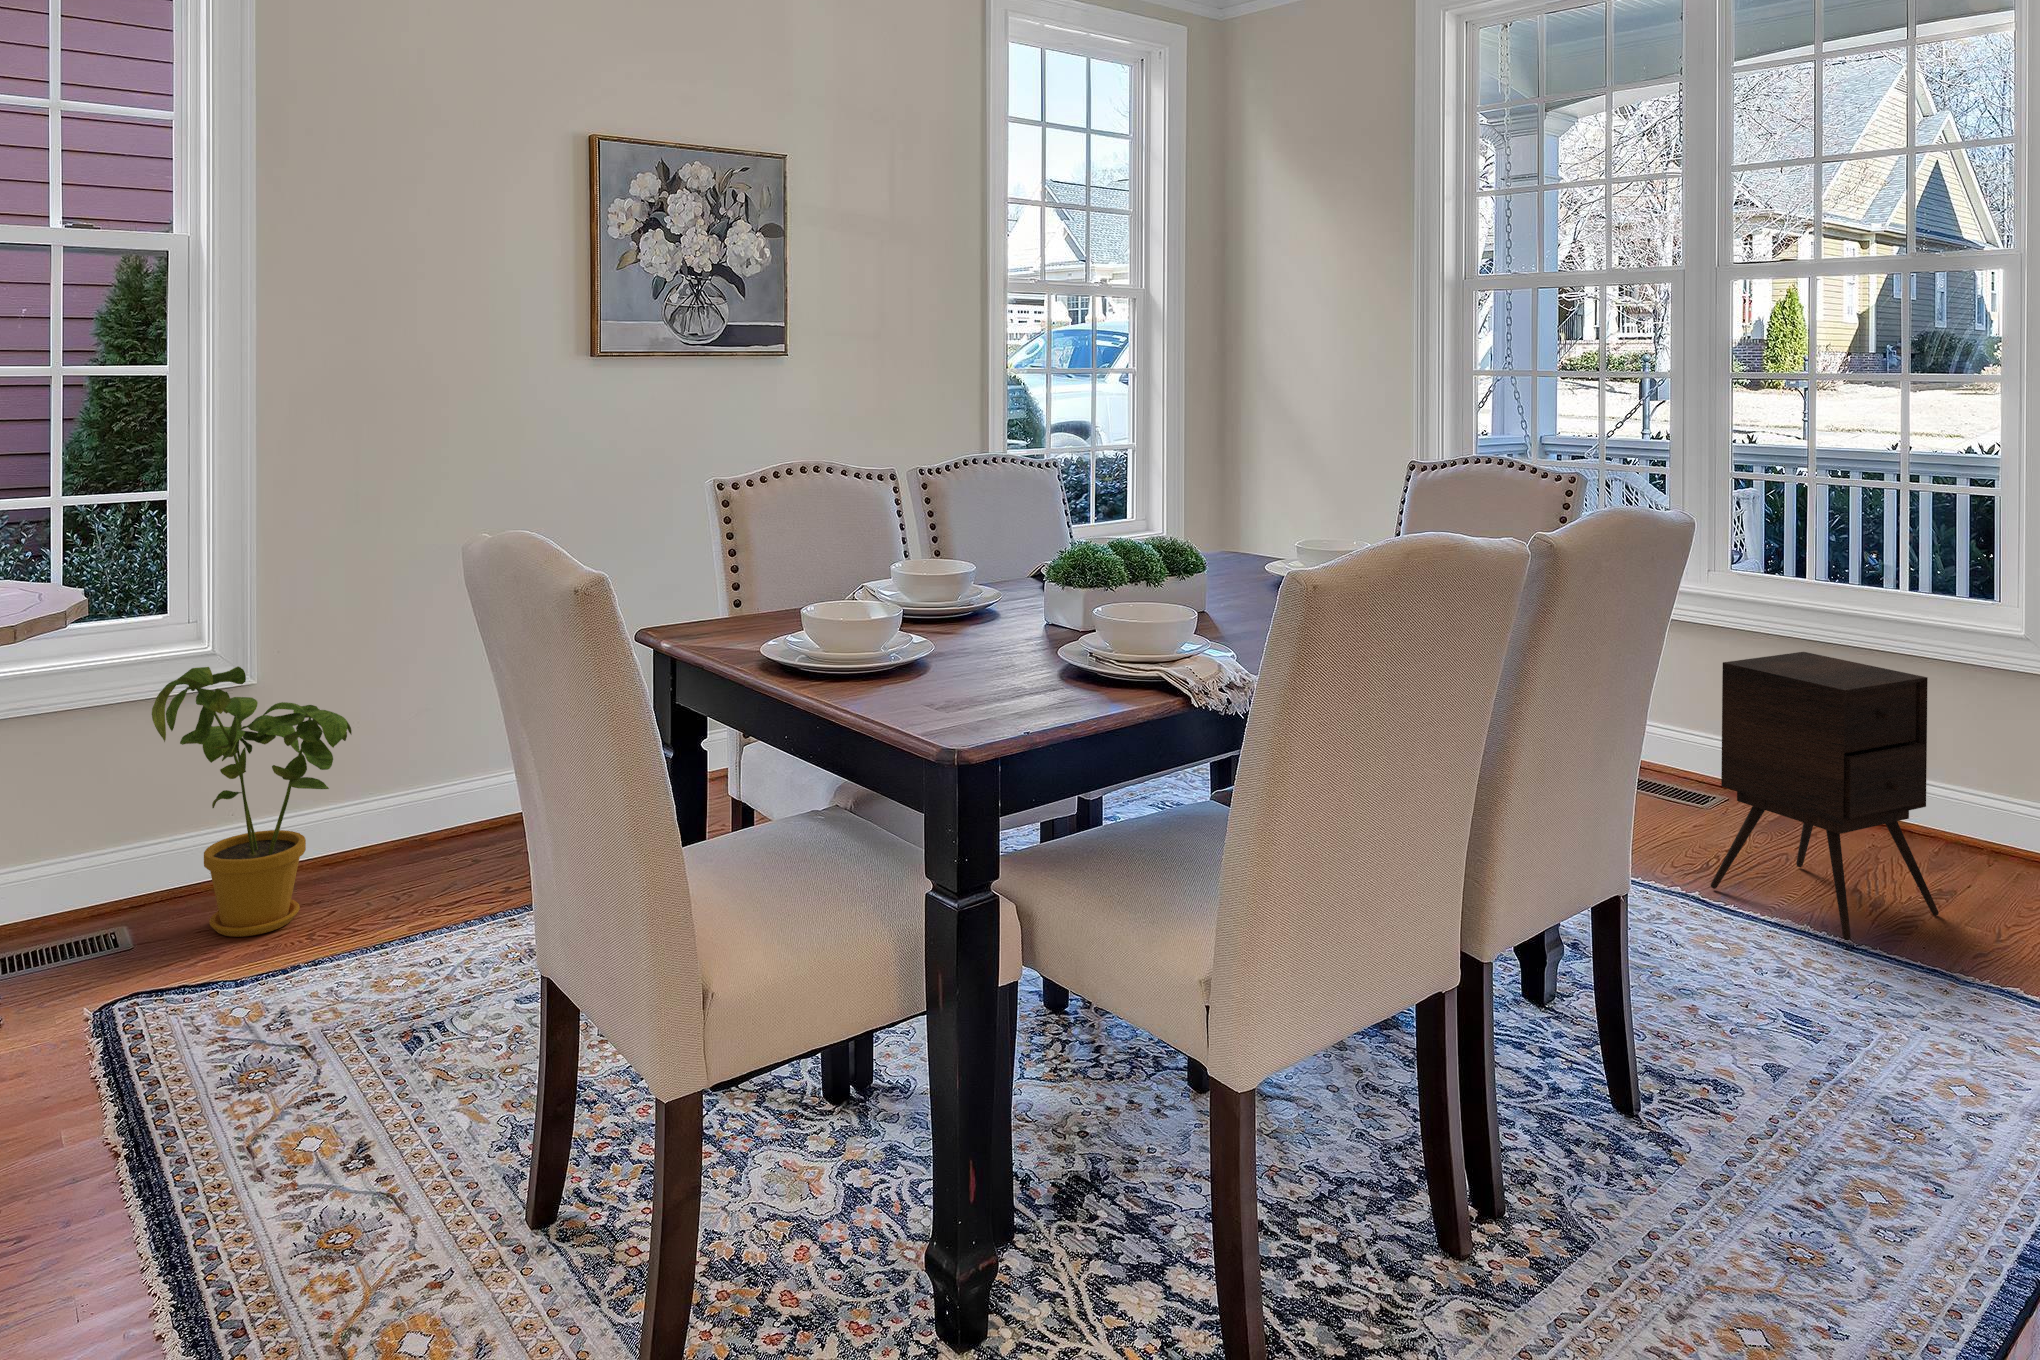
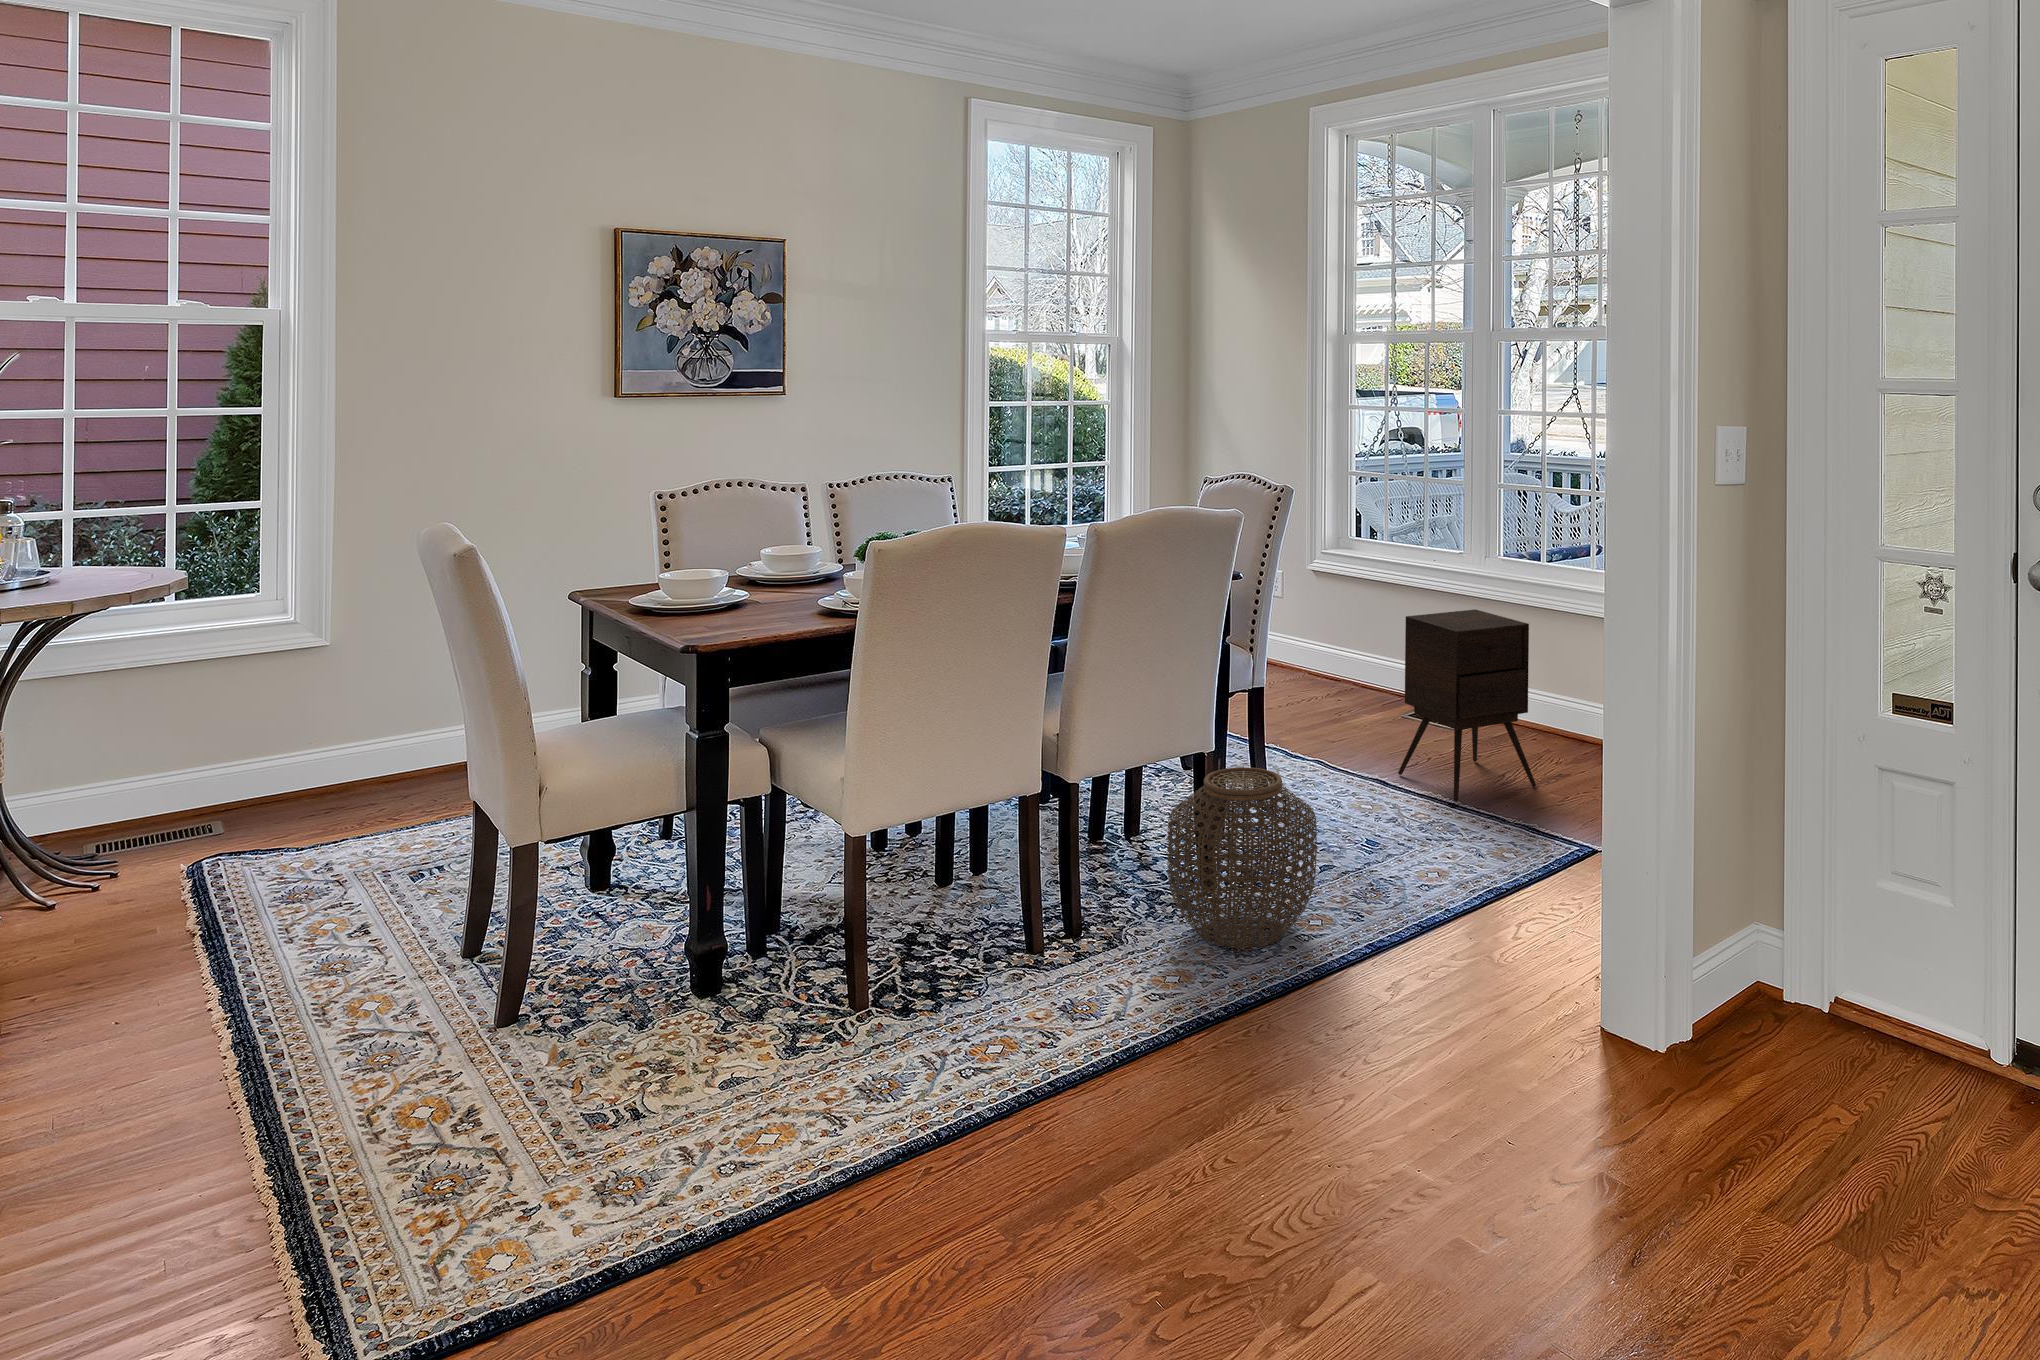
house plant: present [152,667,352,937] -> none [242,627,399,823]
woven basket: none [1629,932,1911,1253] -> present [1167,767,1317,949]

